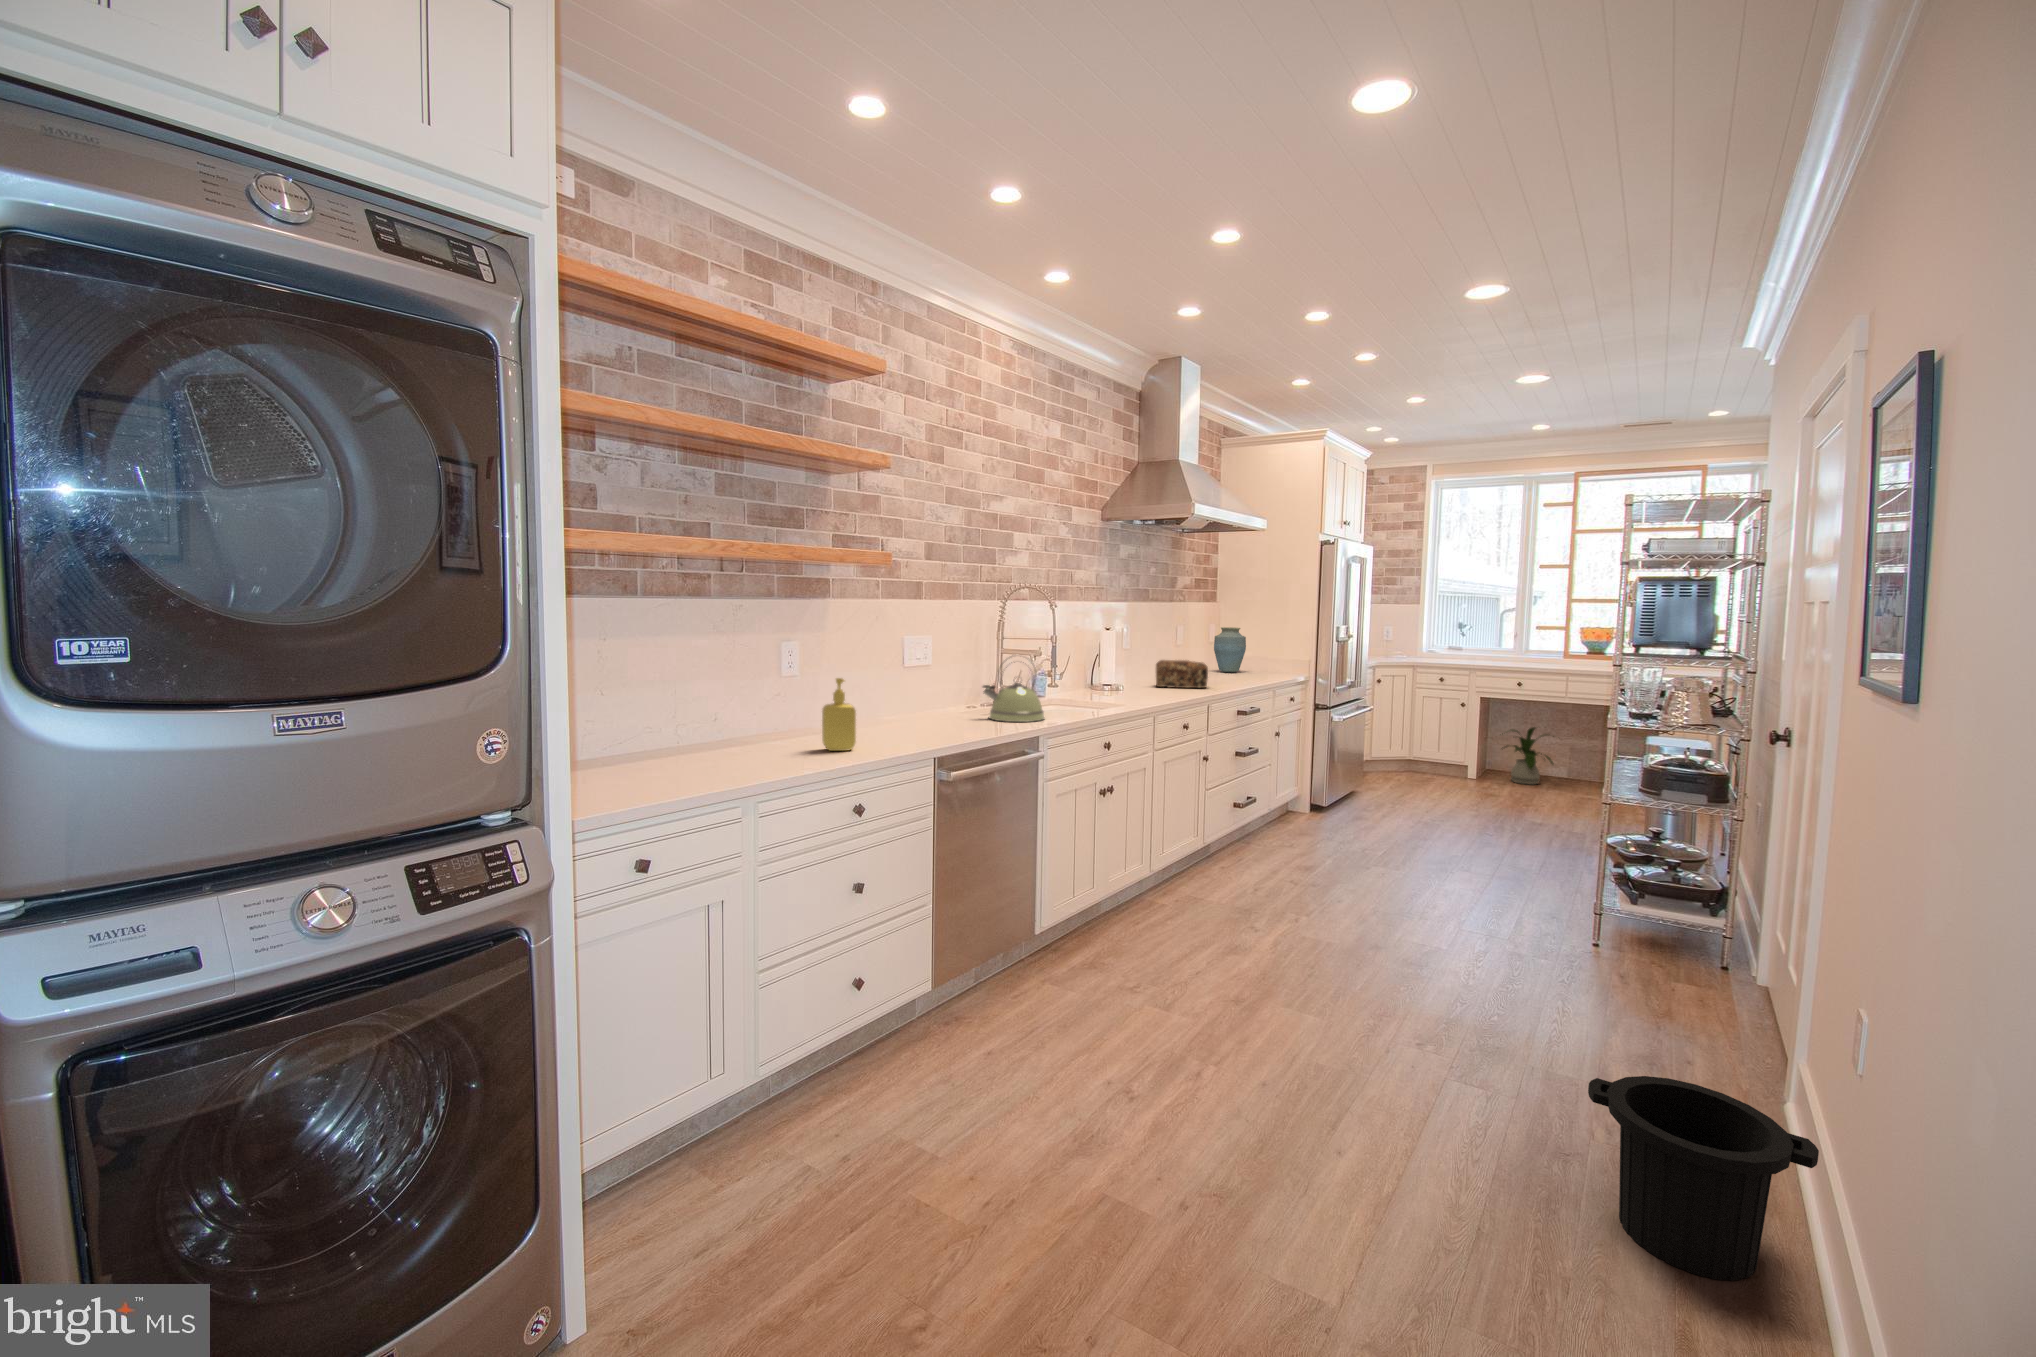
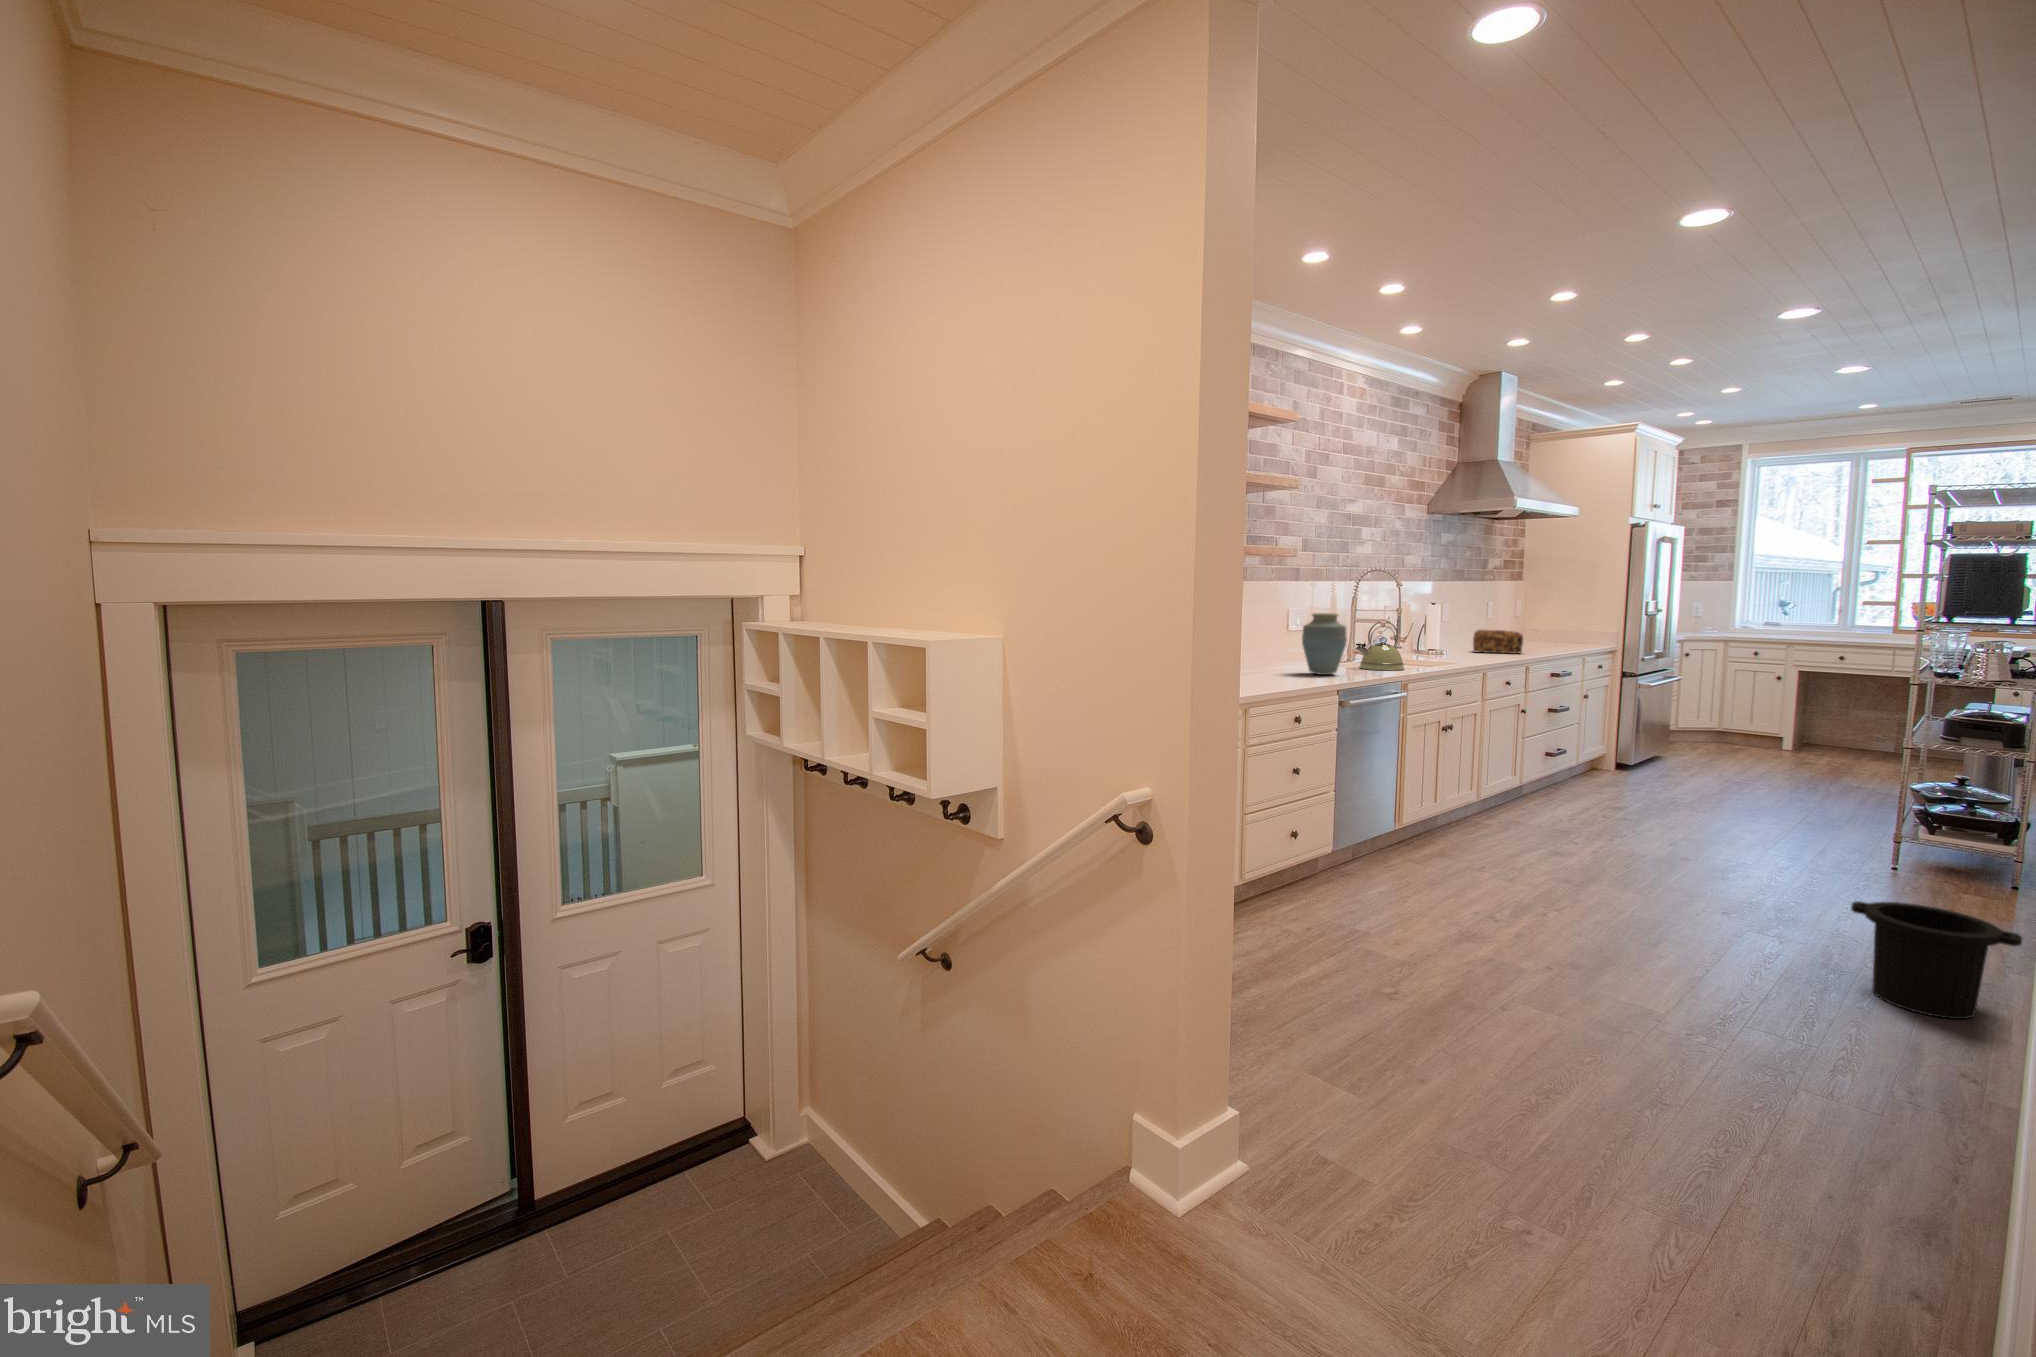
vase: present [1214,627,1246,673] -> present [1302,613,1347,675]
soap dispenser: present [822,678,856,751] -> none [1270,633,1295,681]
house plant: present [1505,727,1553,785] -> none [1820,701,1892,758]

